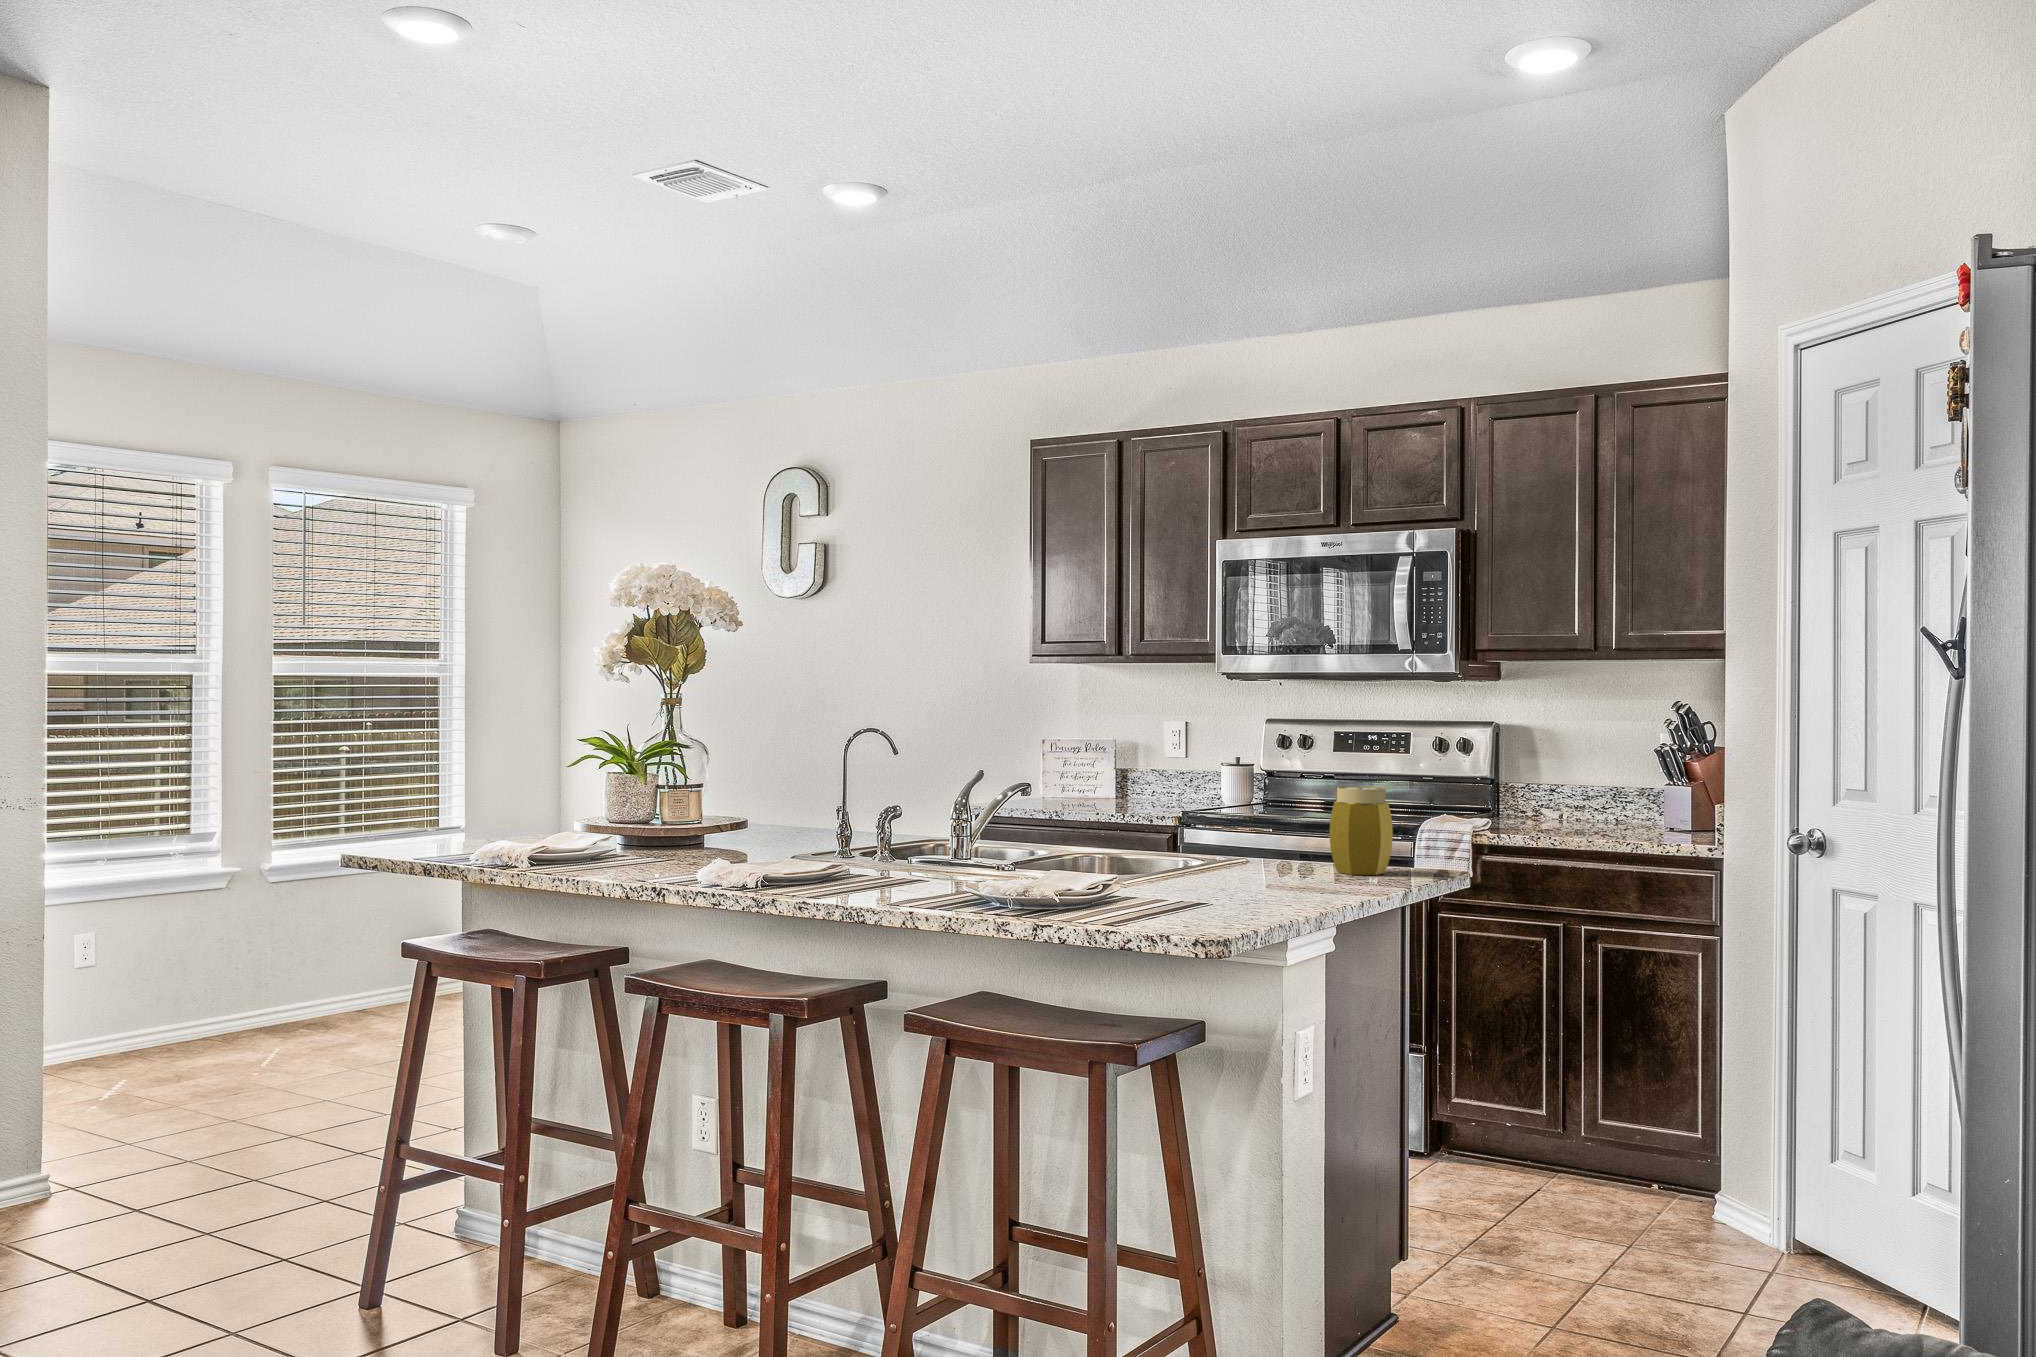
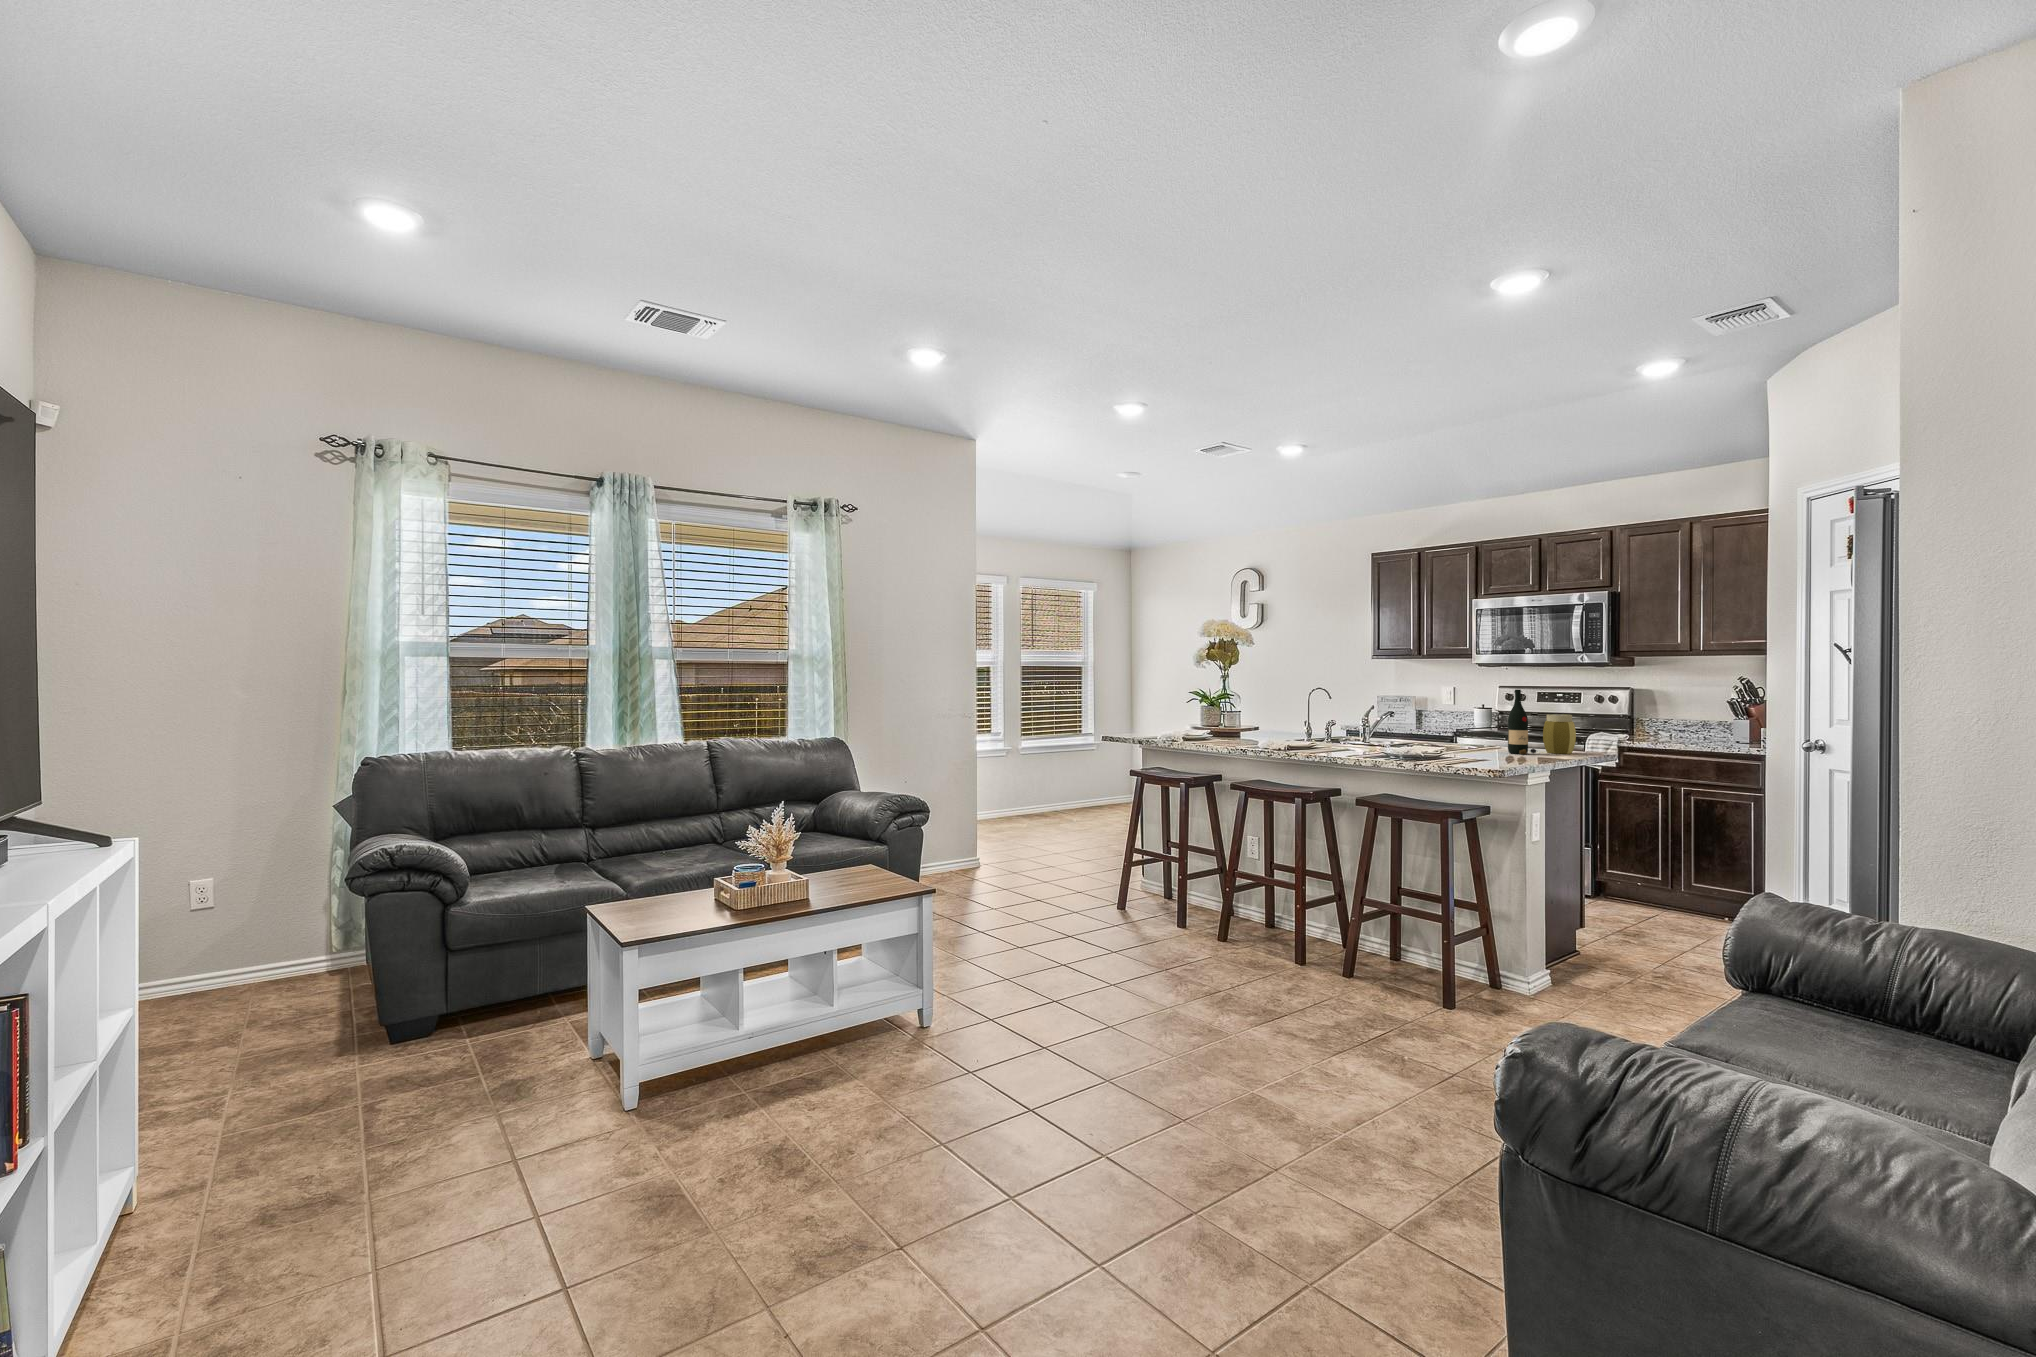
wine bottle: none [1259,732,1318,880] -> present [1508,690,1536,754]

